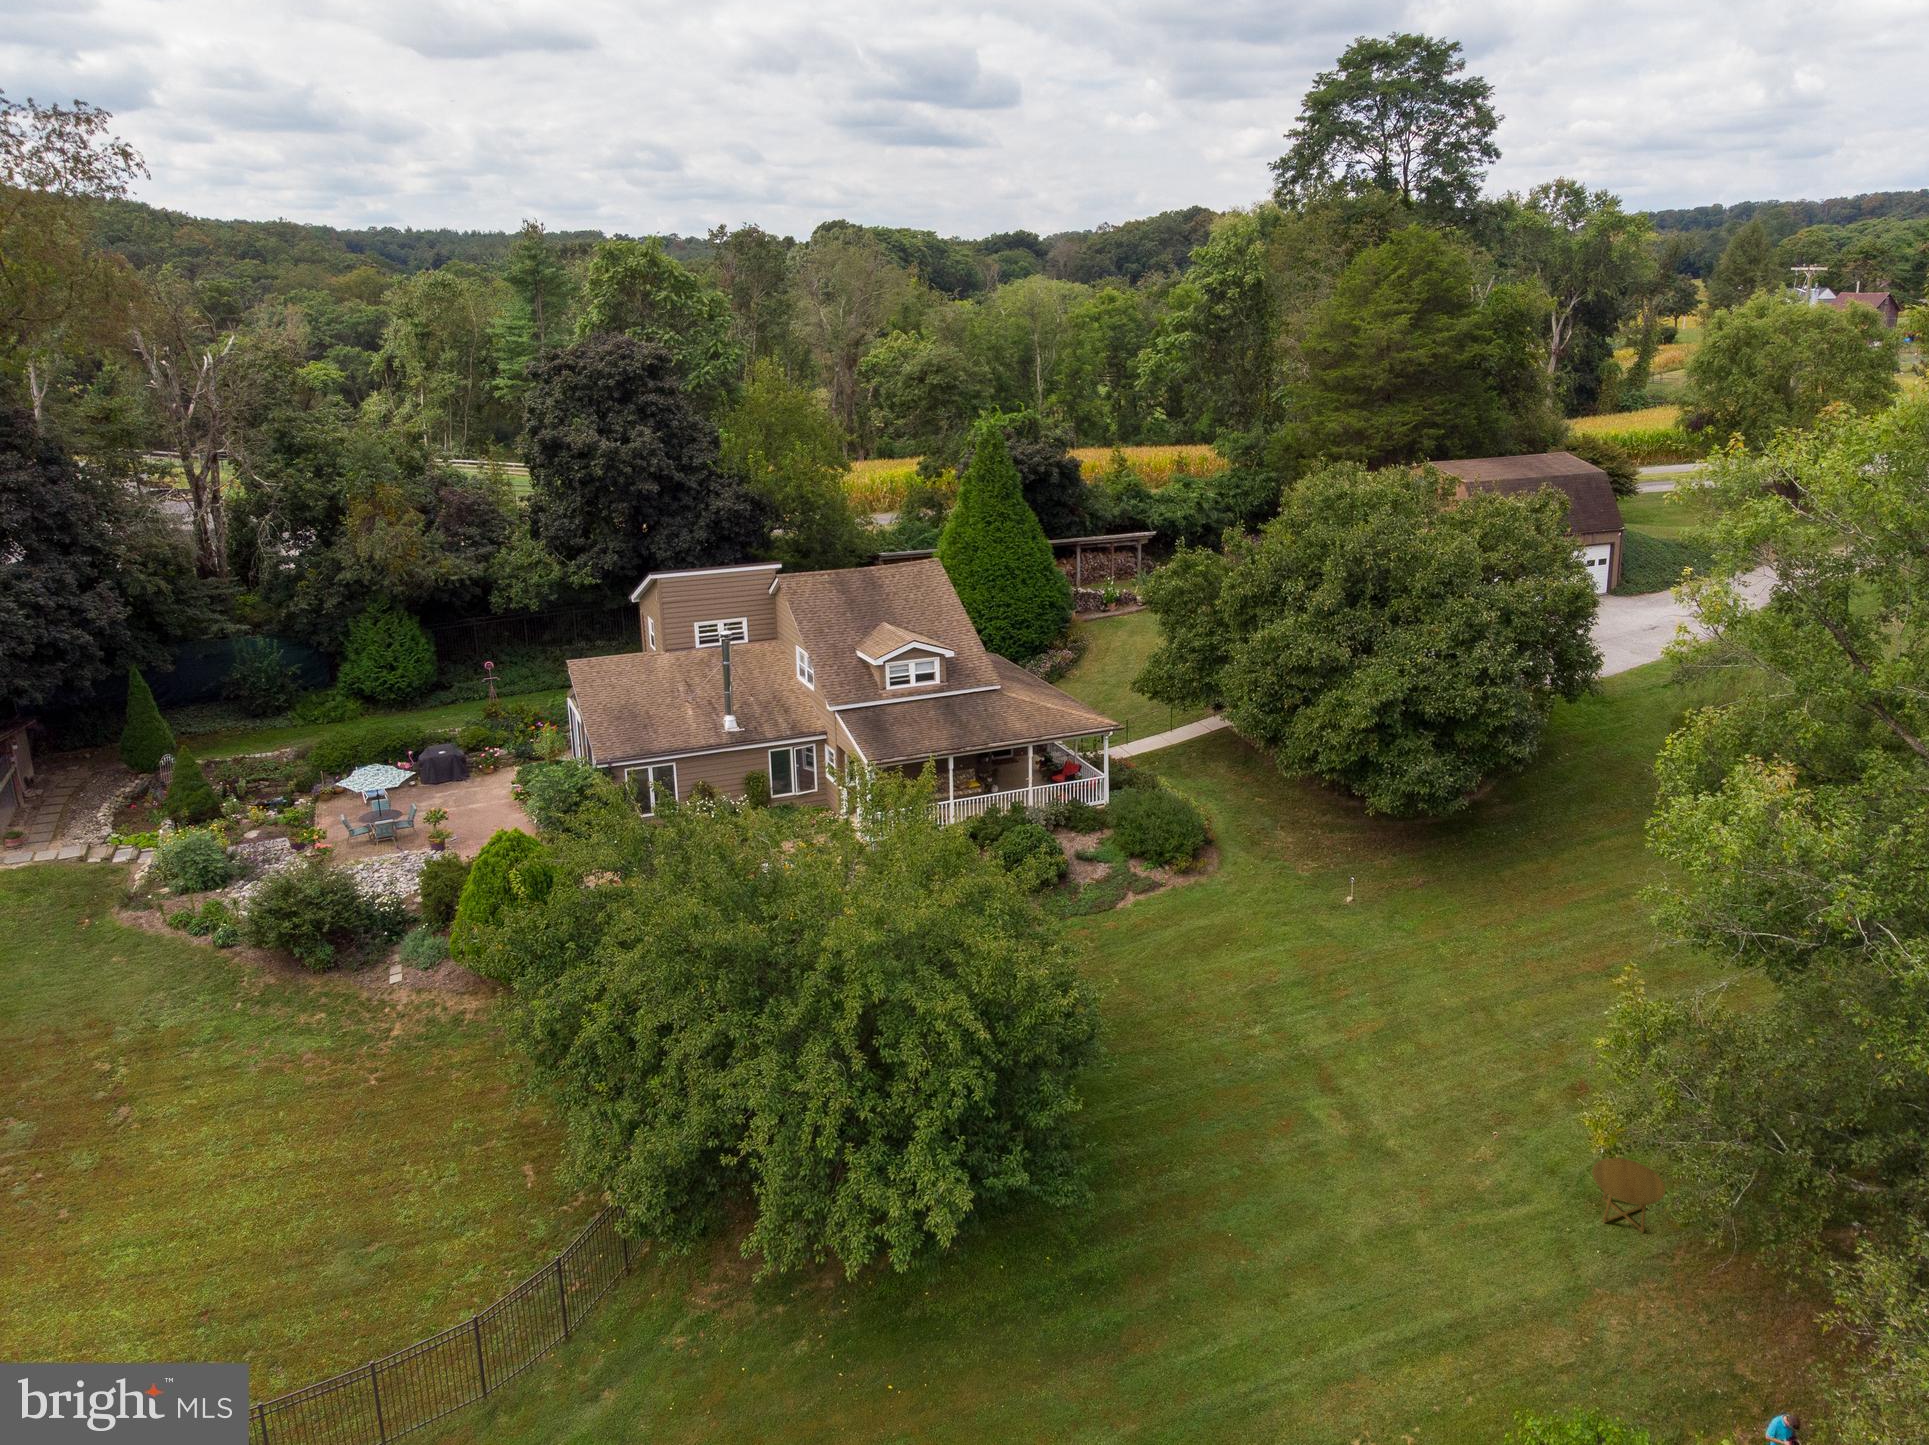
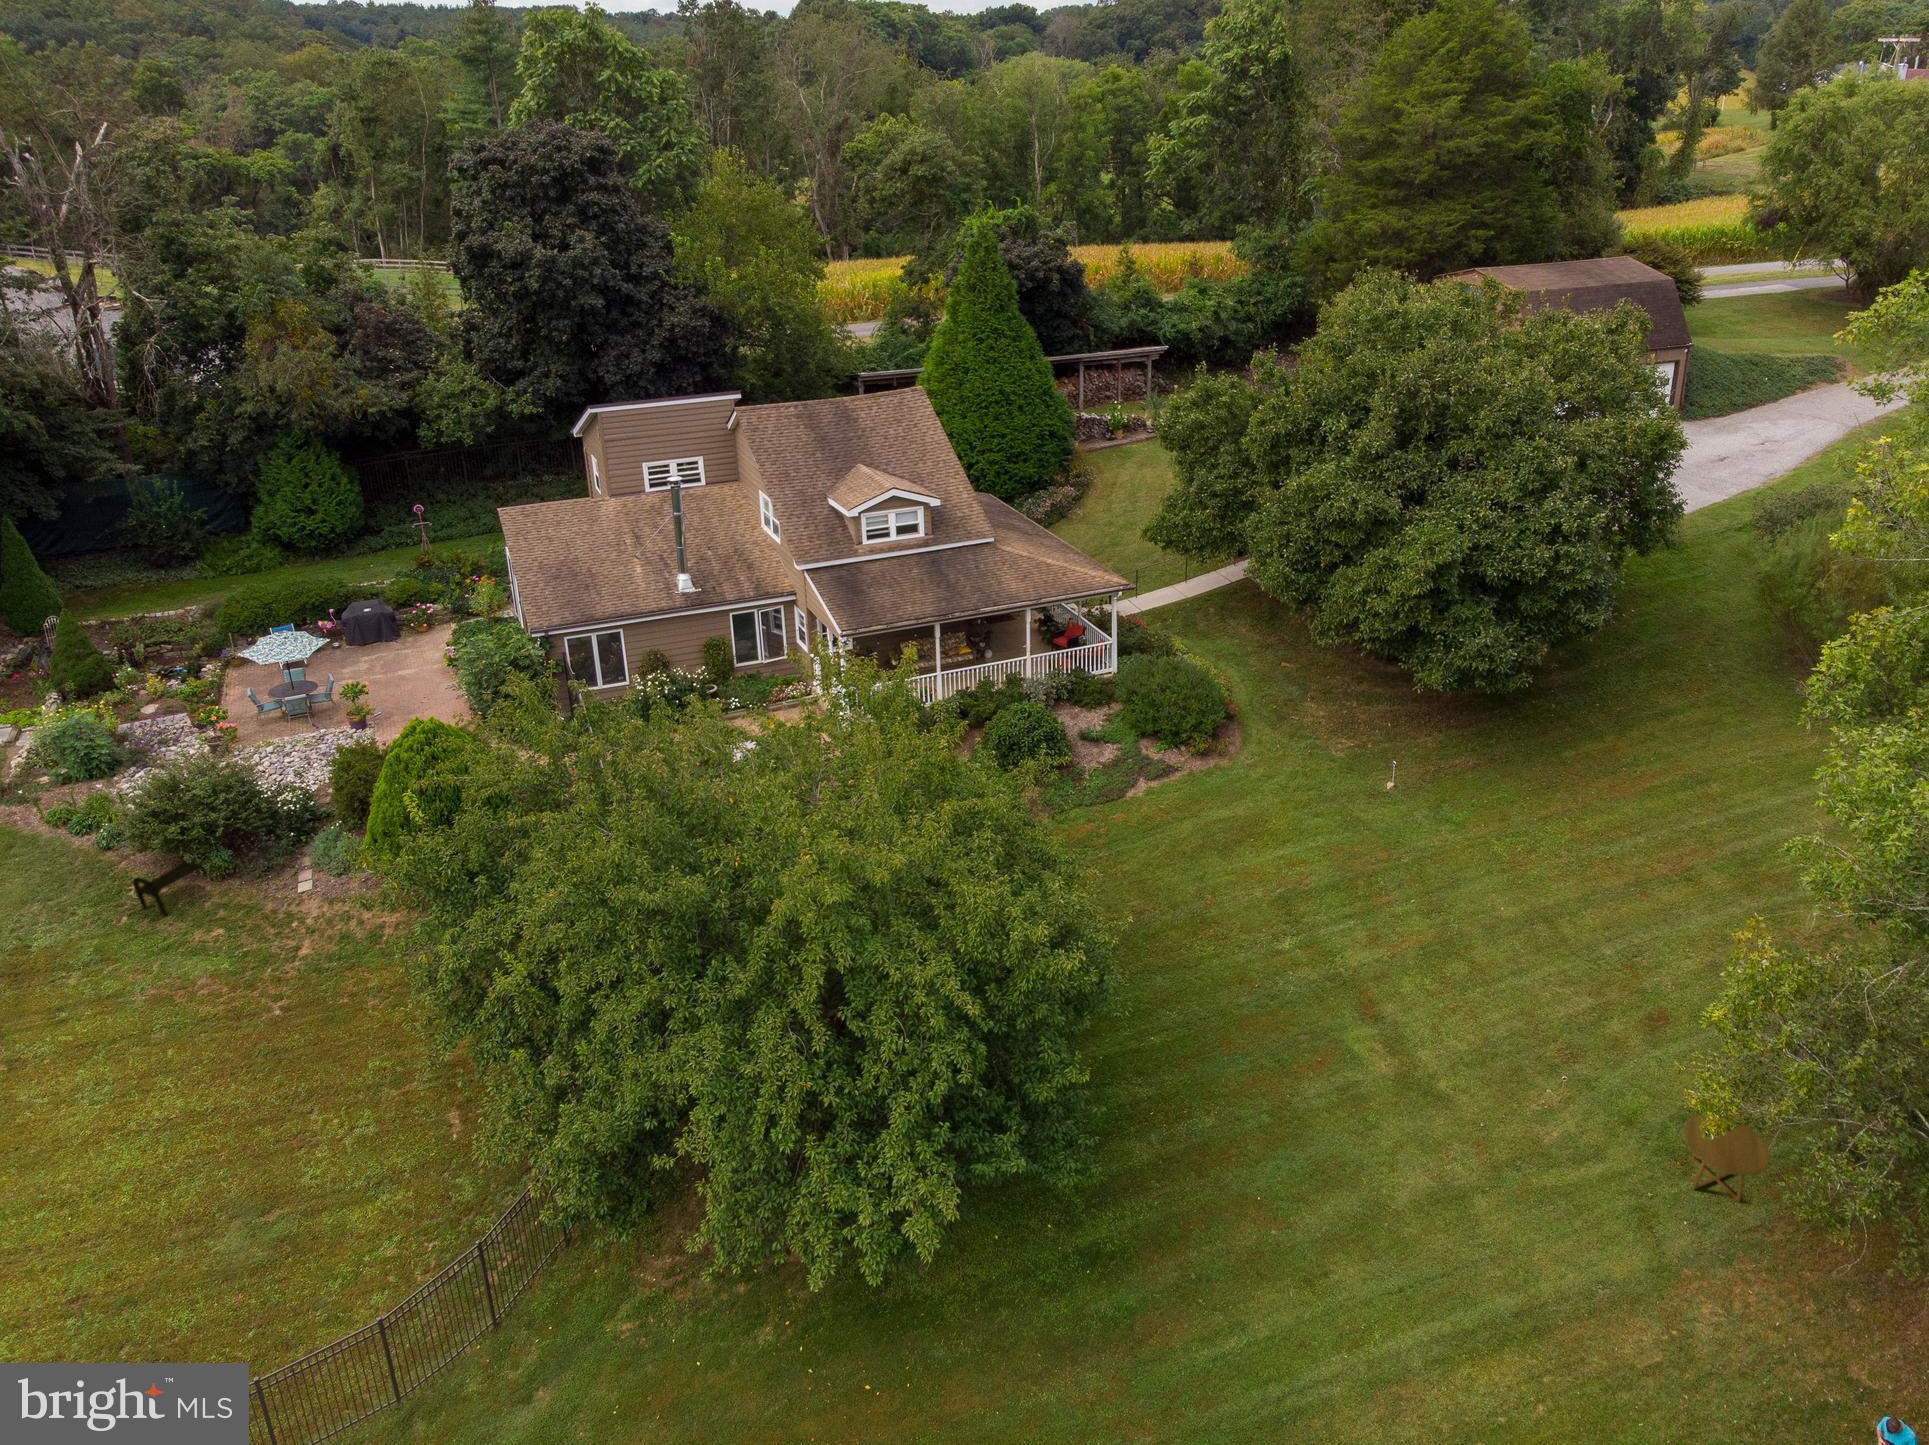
bench: none [245,947,313,1005] -> present [132,861,207,916]

